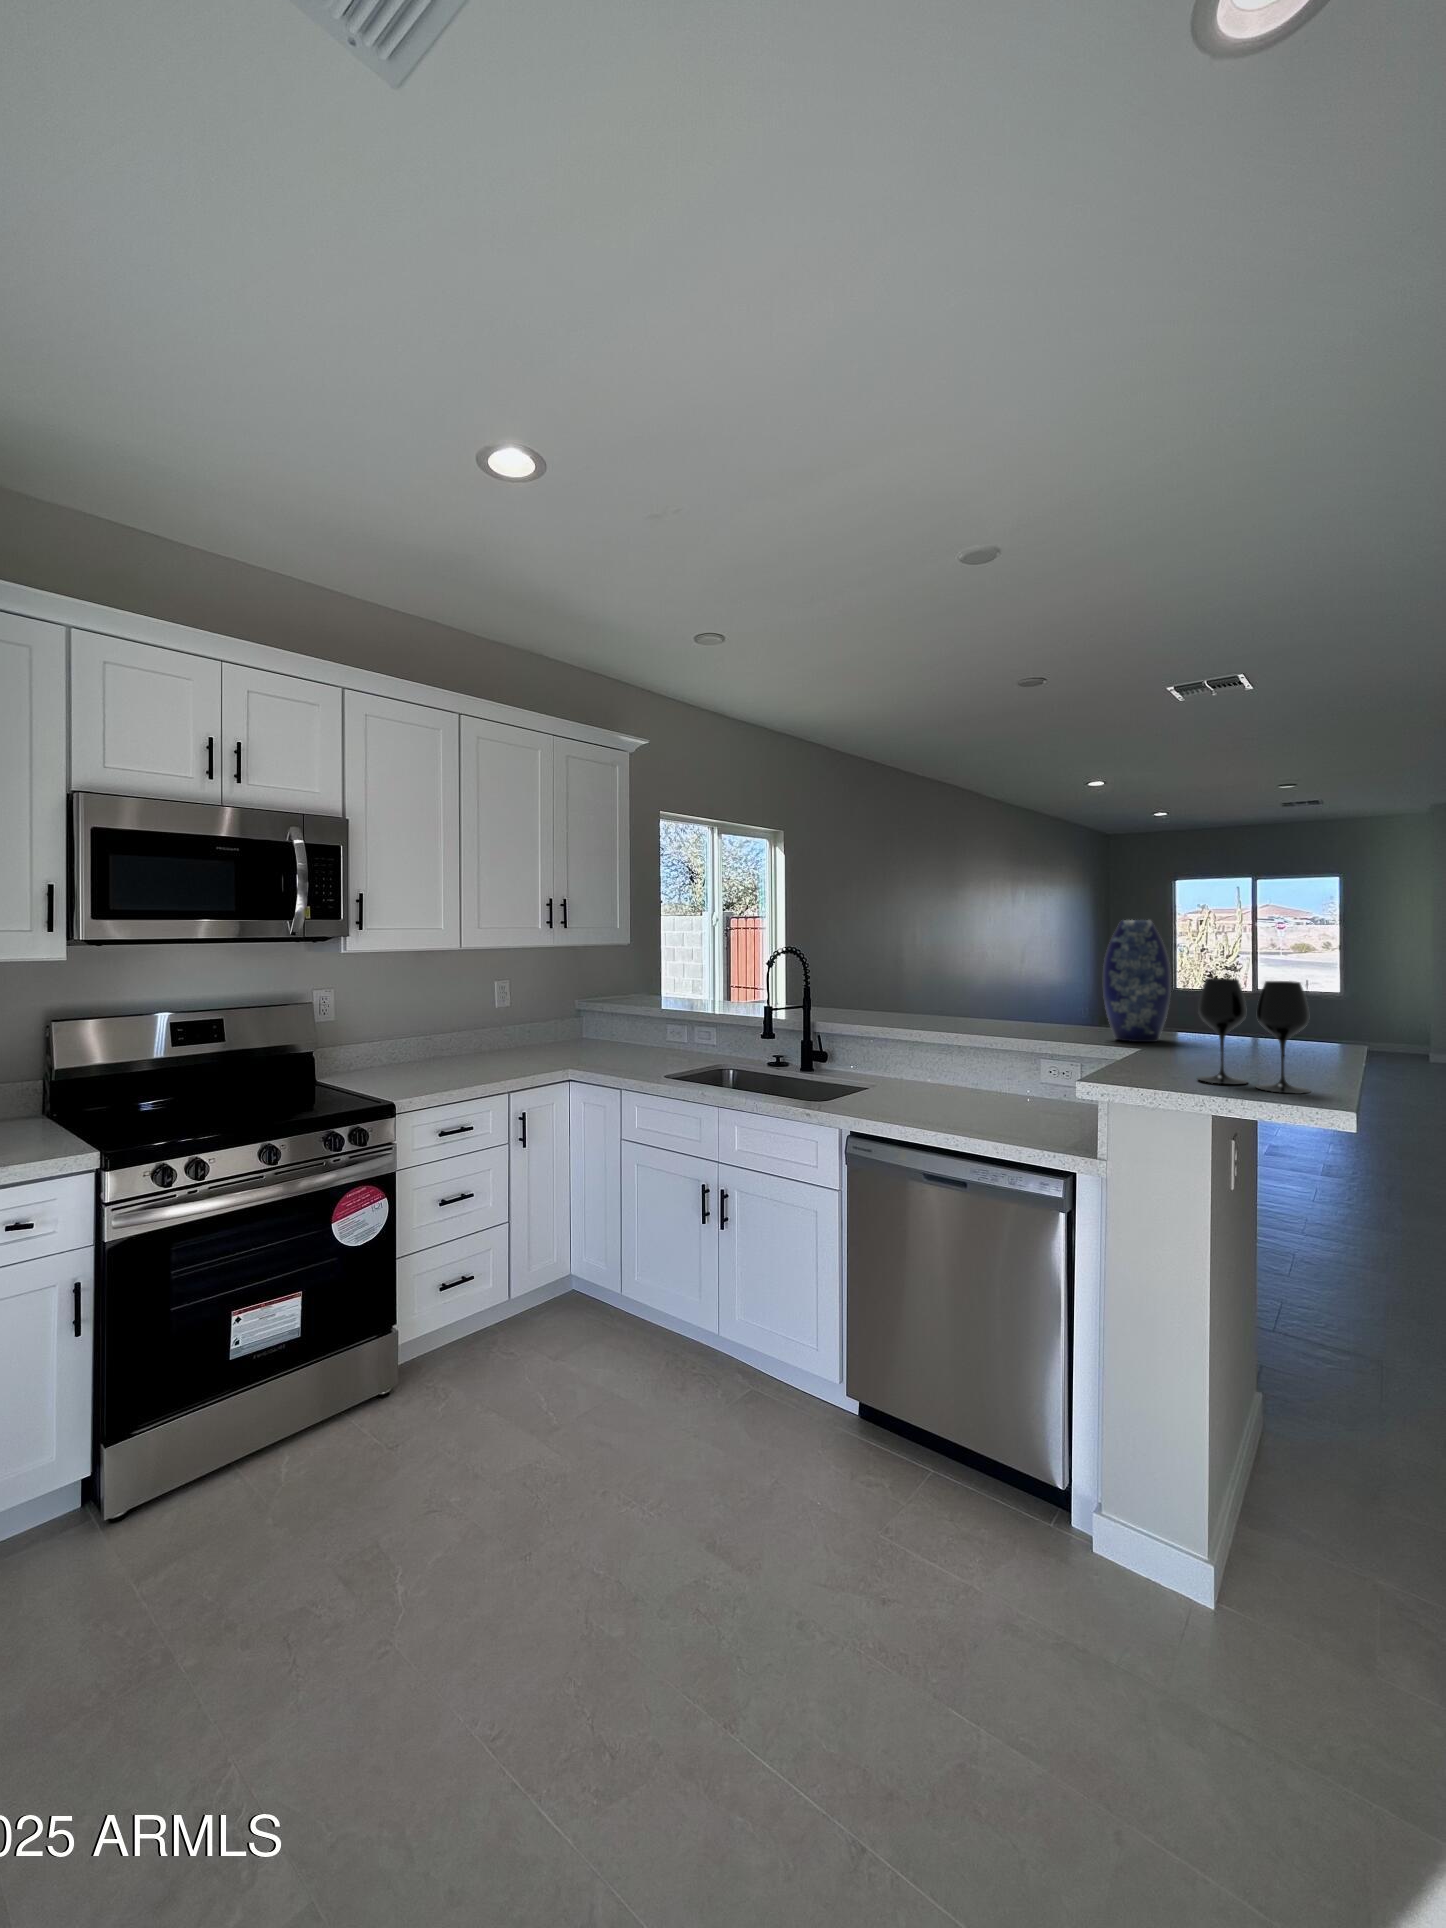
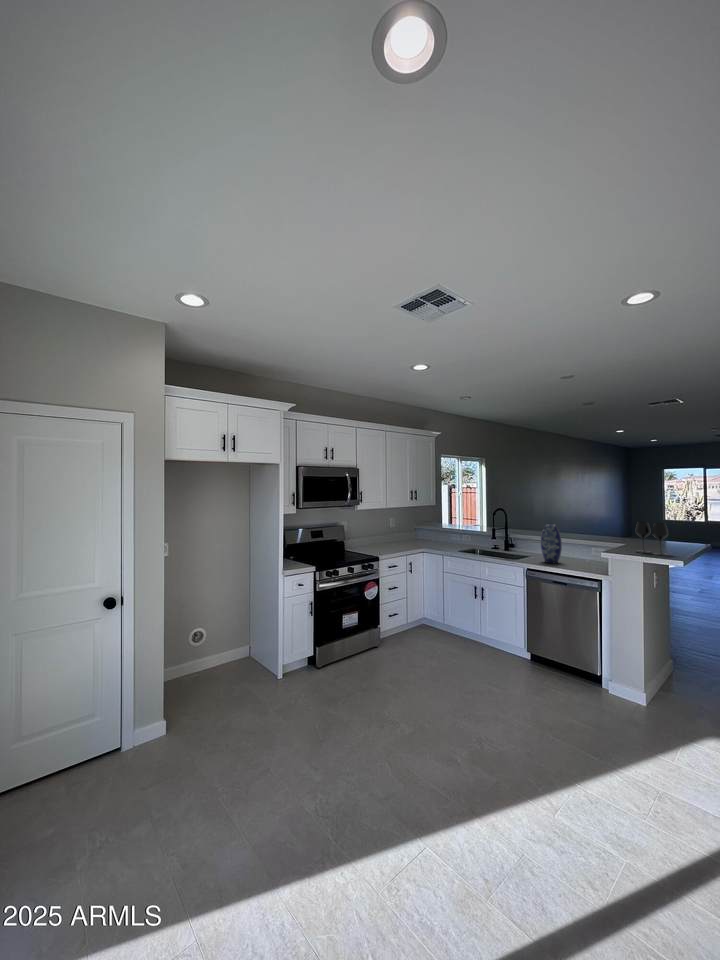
vase: present [1103,920,1171,1042] -> present [541,524,562,563]

